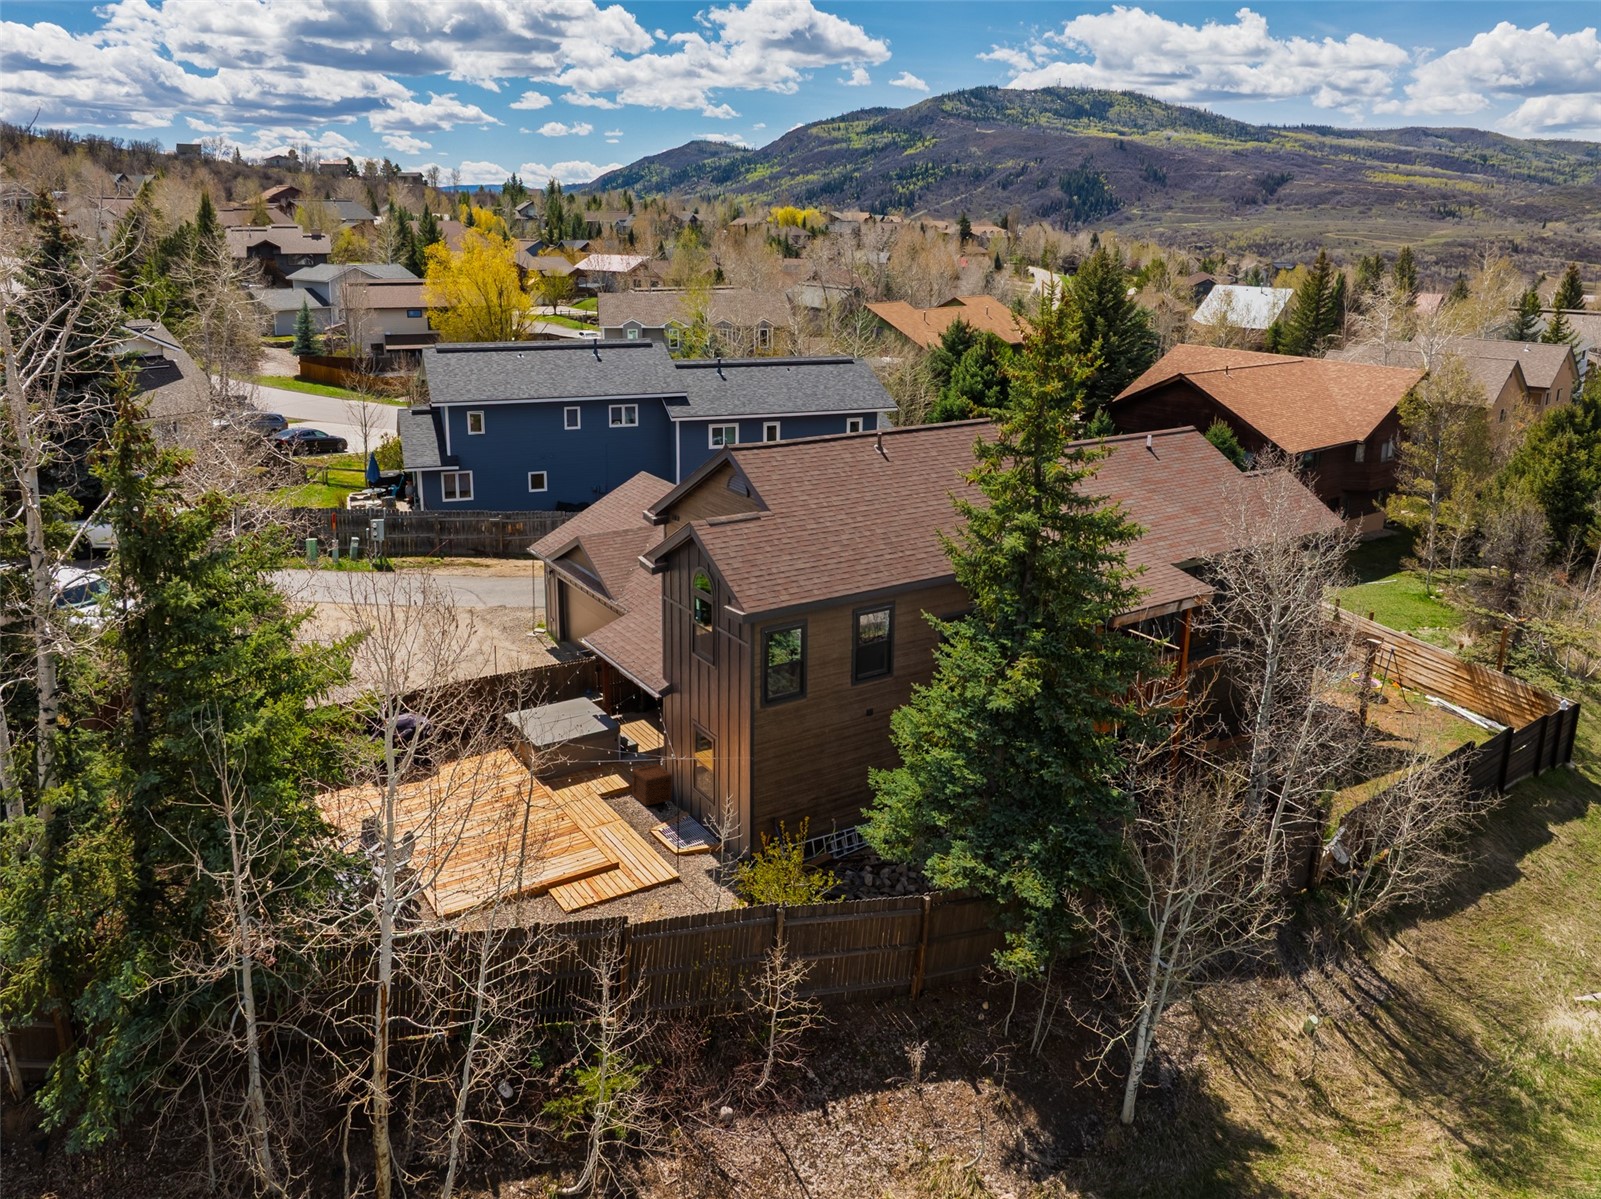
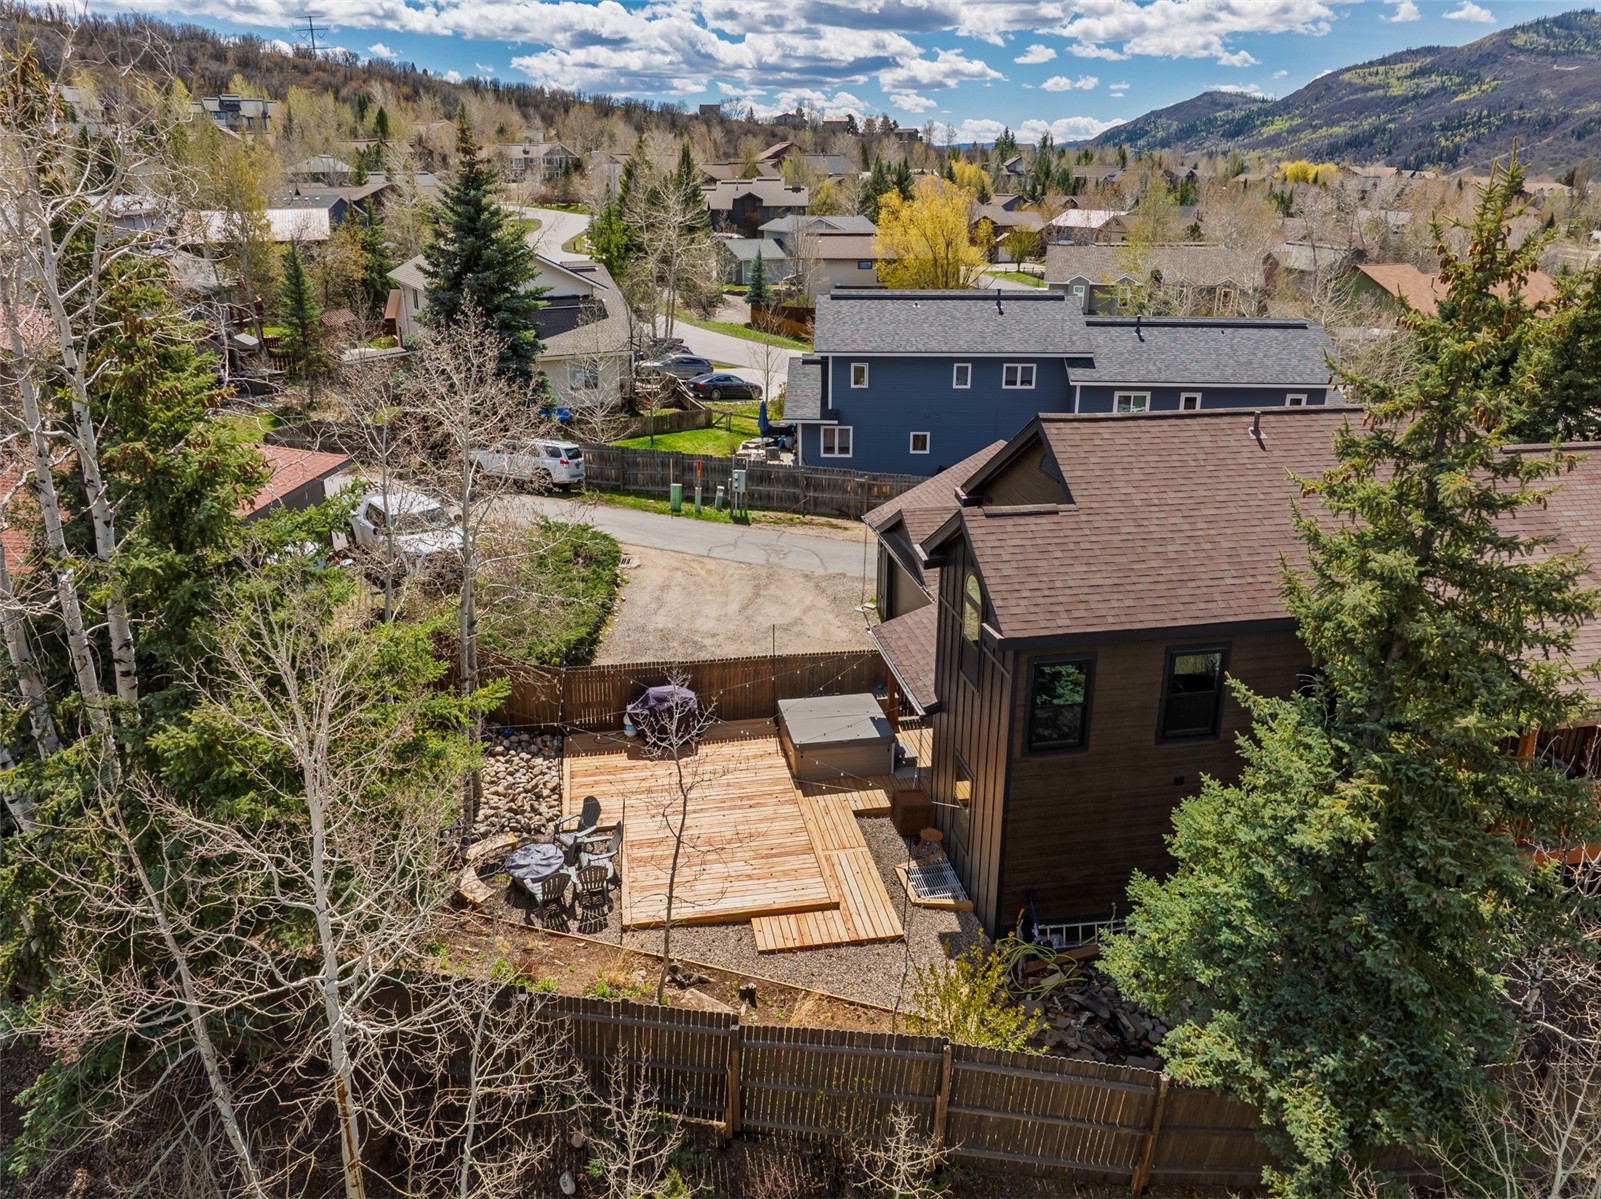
stool: none [664,792,690,829] -> present [915,828,945,872]

